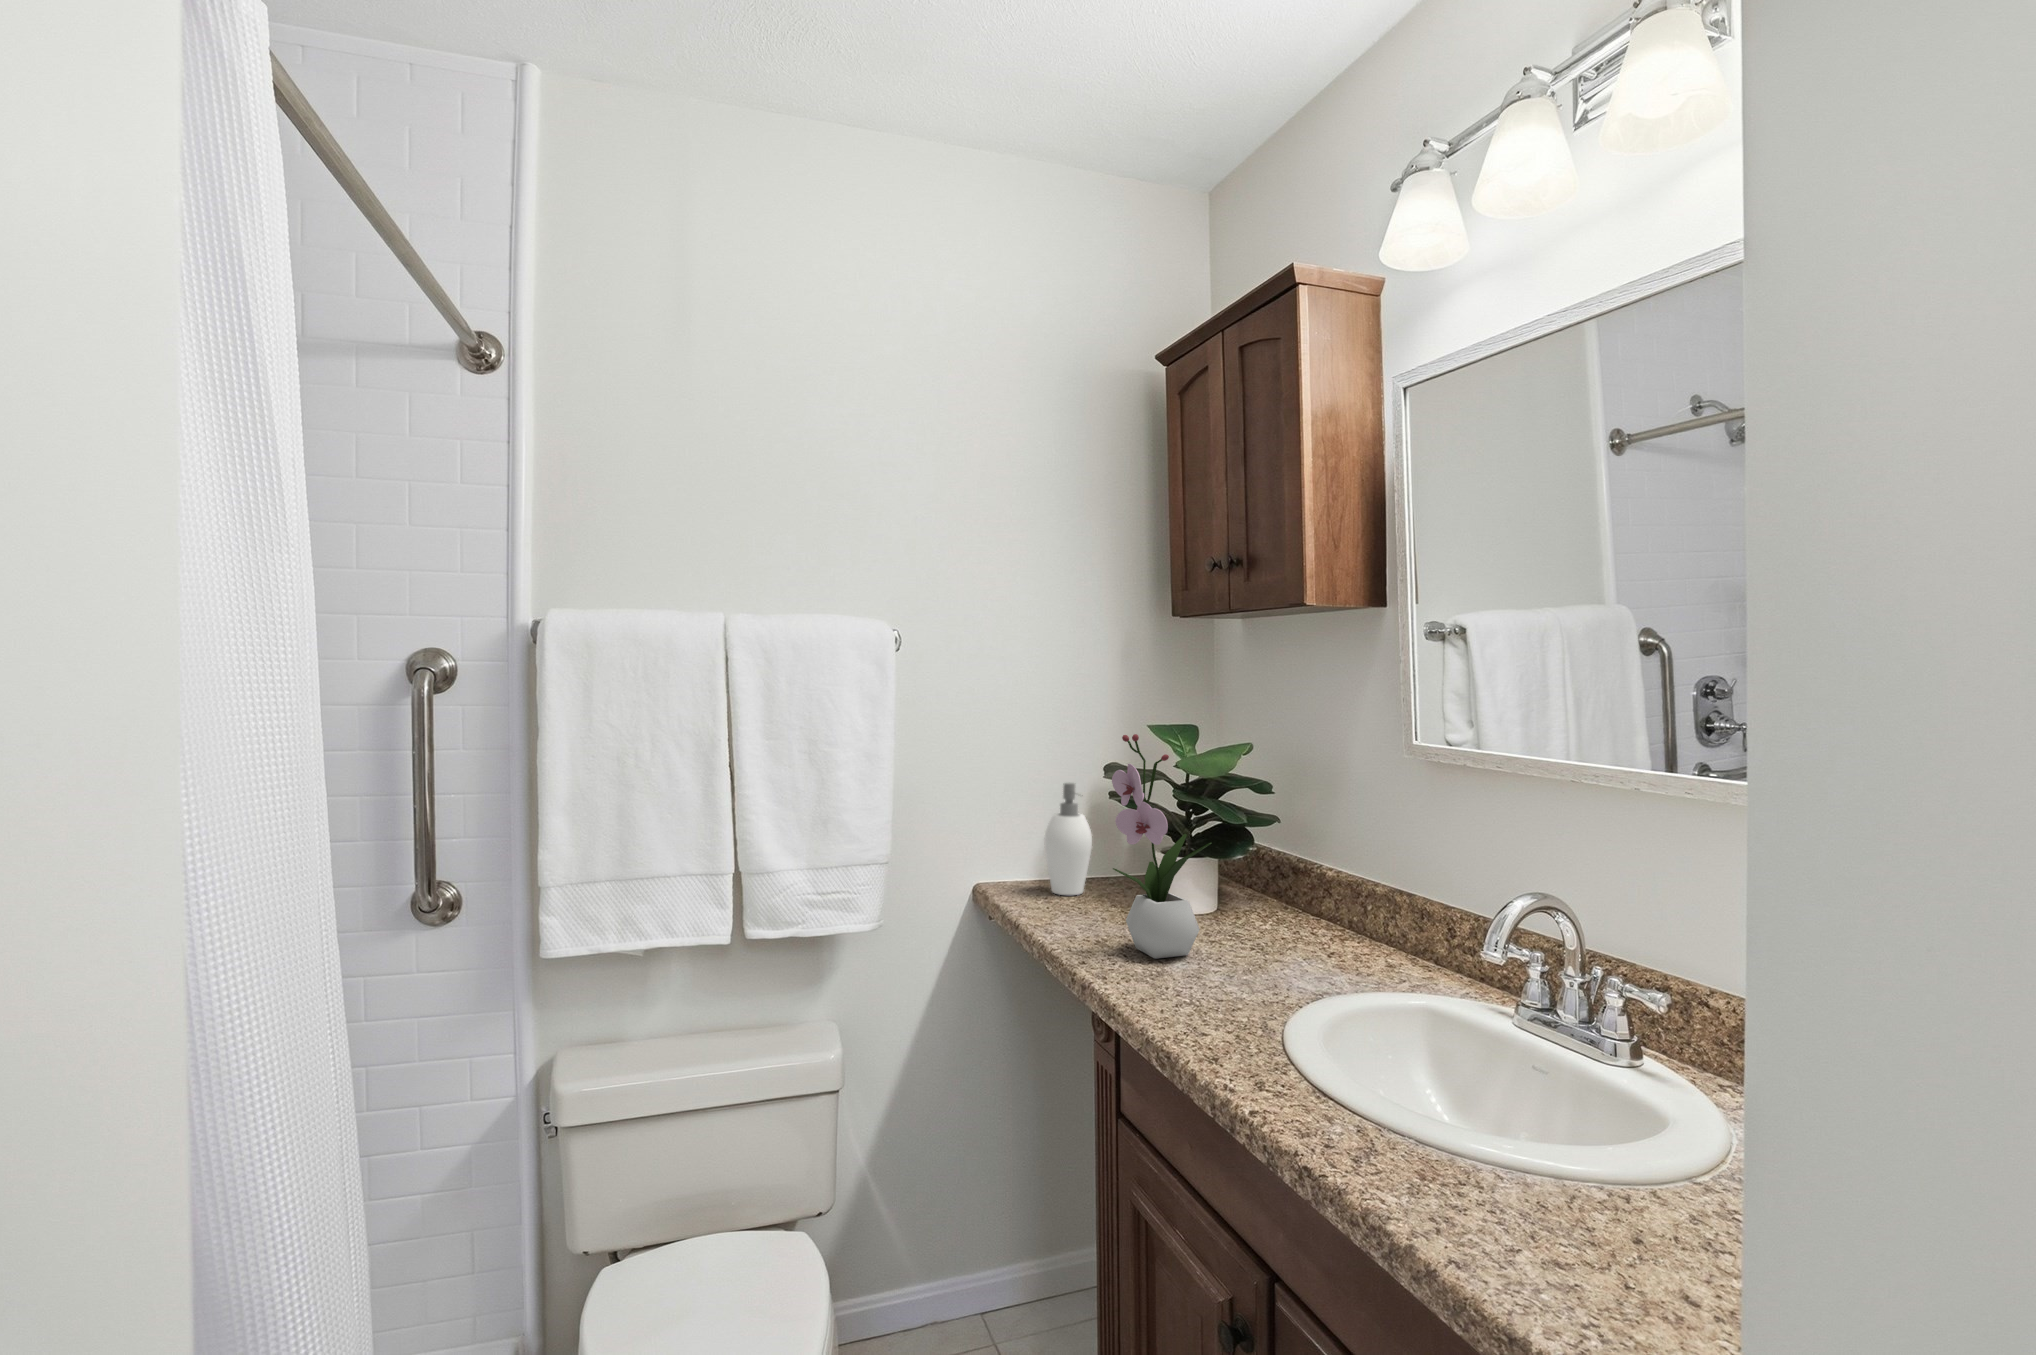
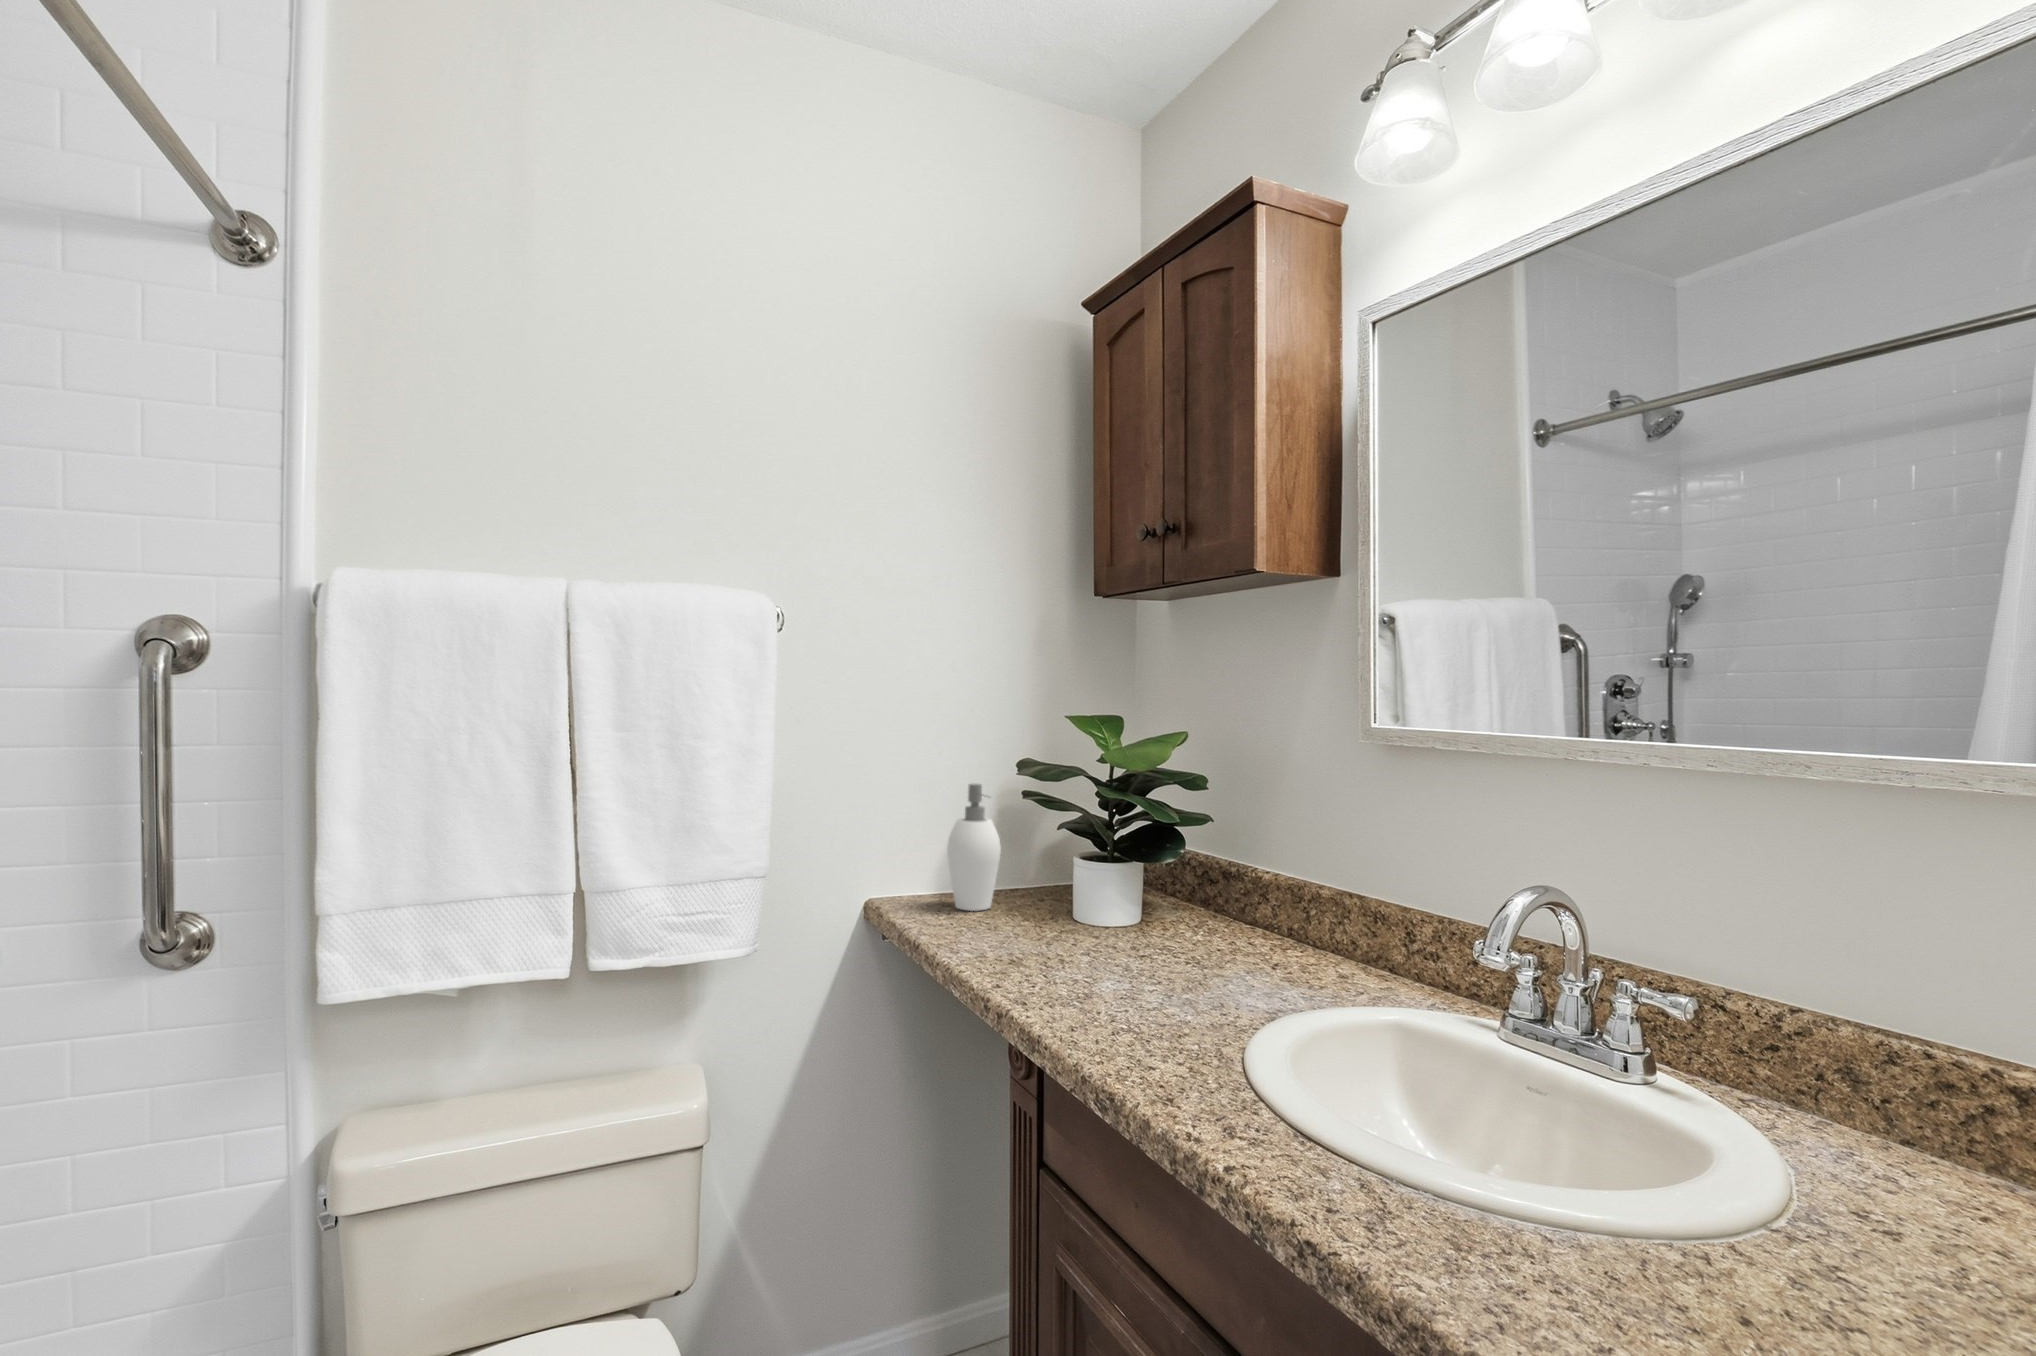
flower arrangement: present [1112,734,1212,959] -> none [1029,719,1144,979]

